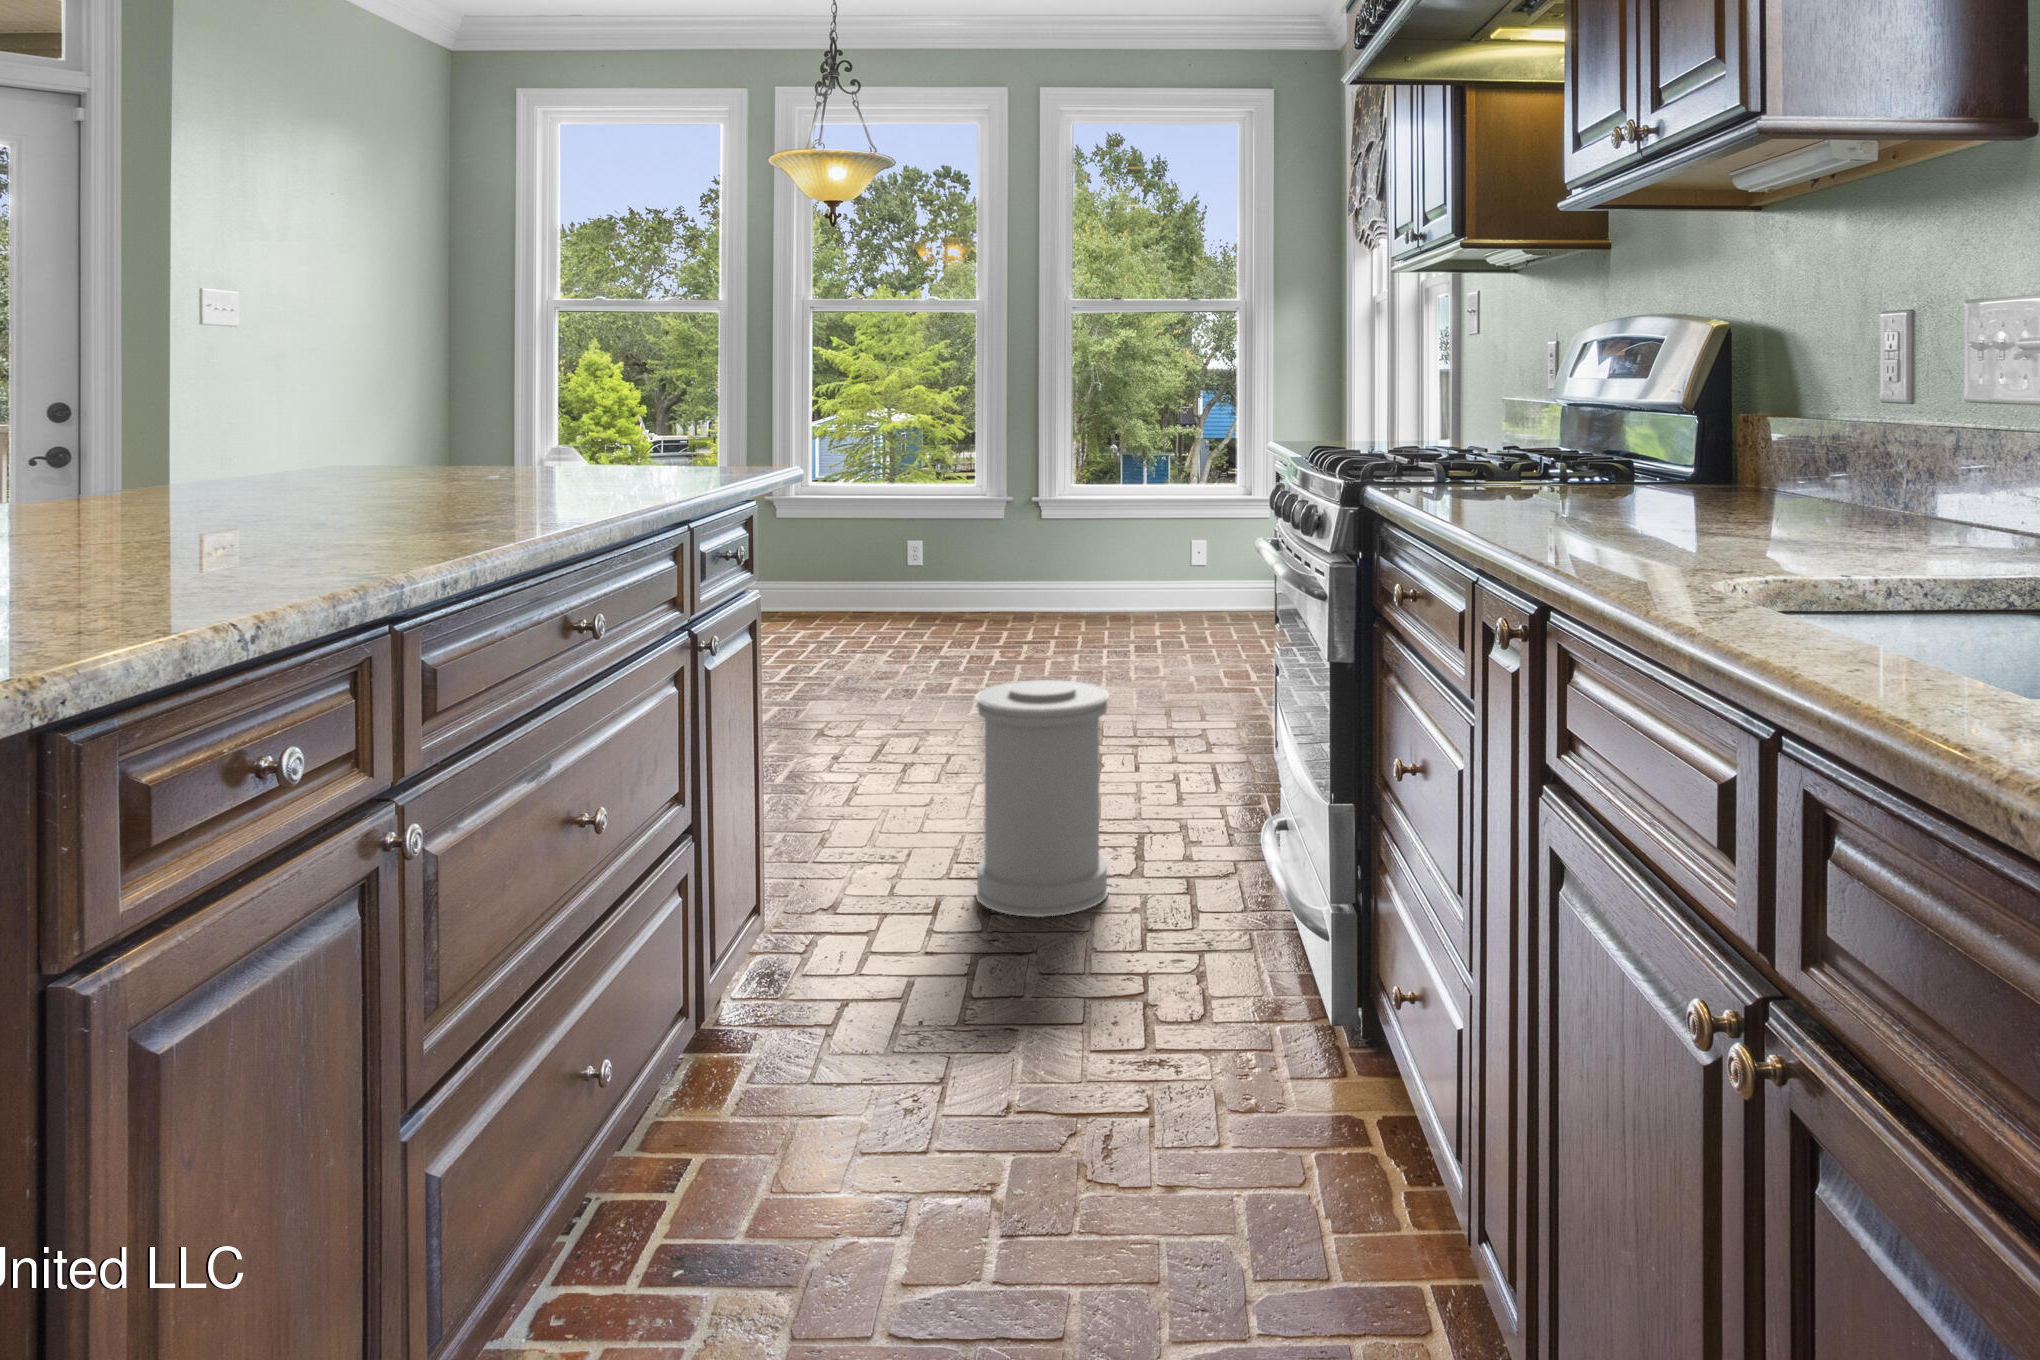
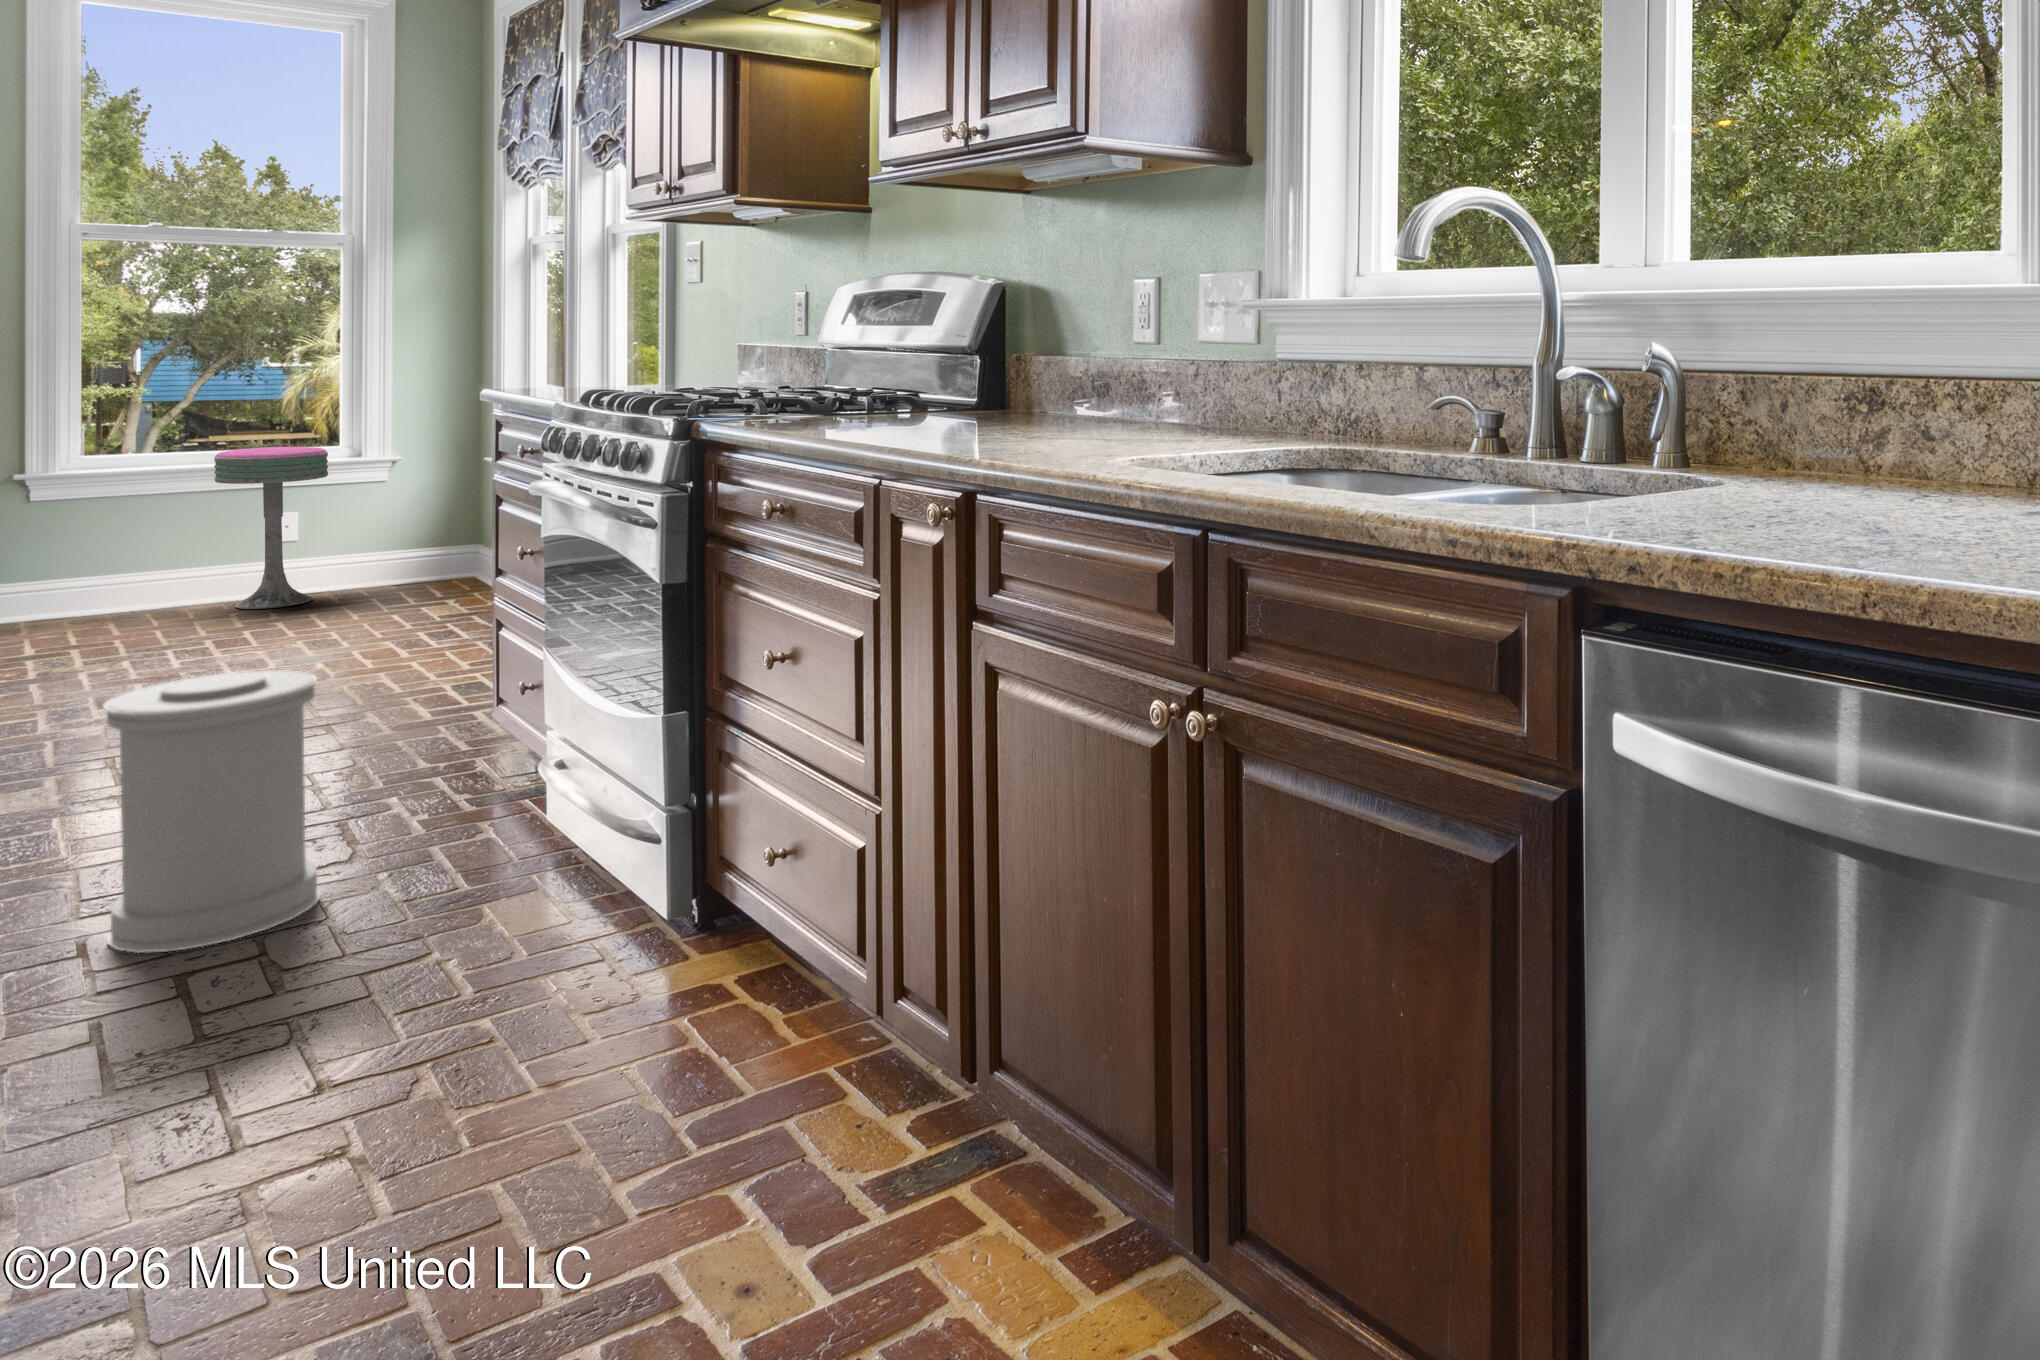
bar stool: none [1155,484,1225,619] -> present [214,447,328,609]

